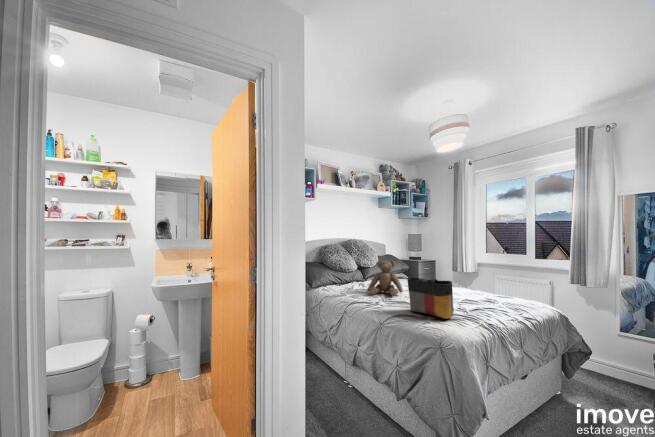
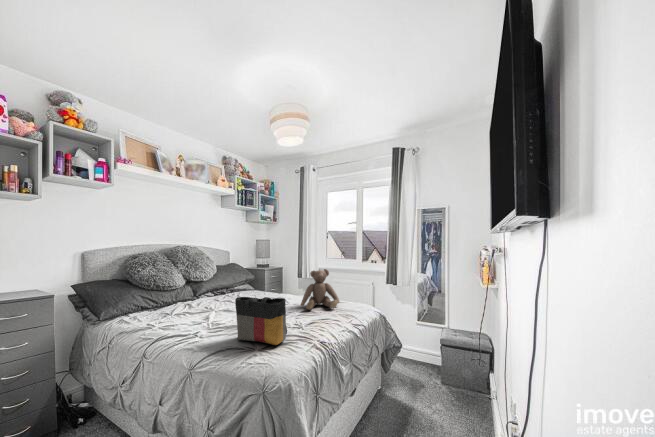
teddy bear: present [367,261,403,296] -> present [301,269,339,310]

